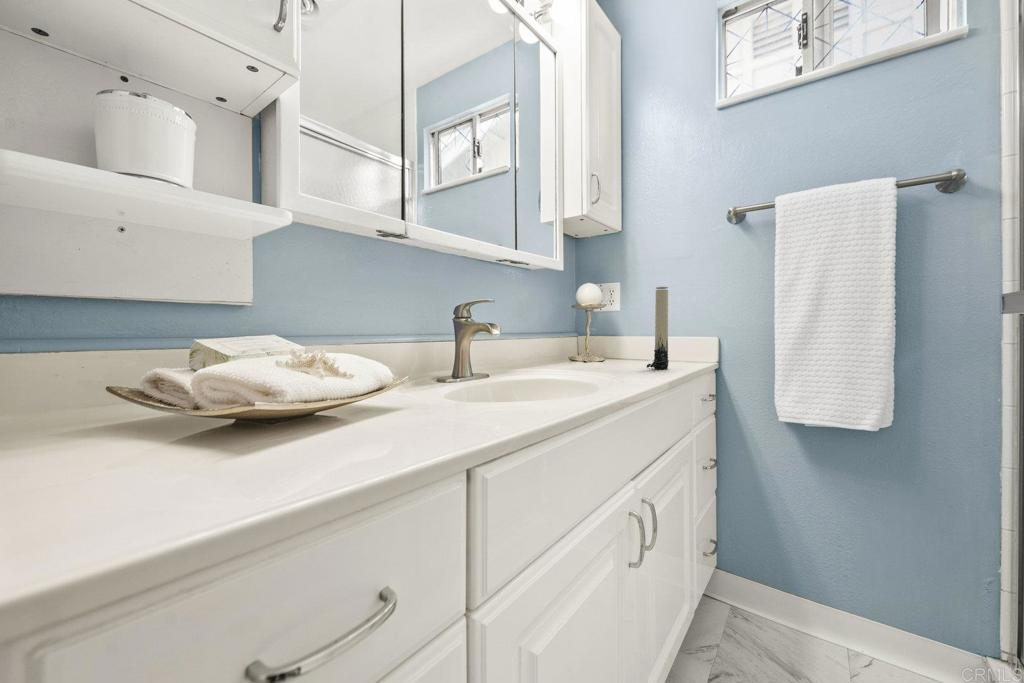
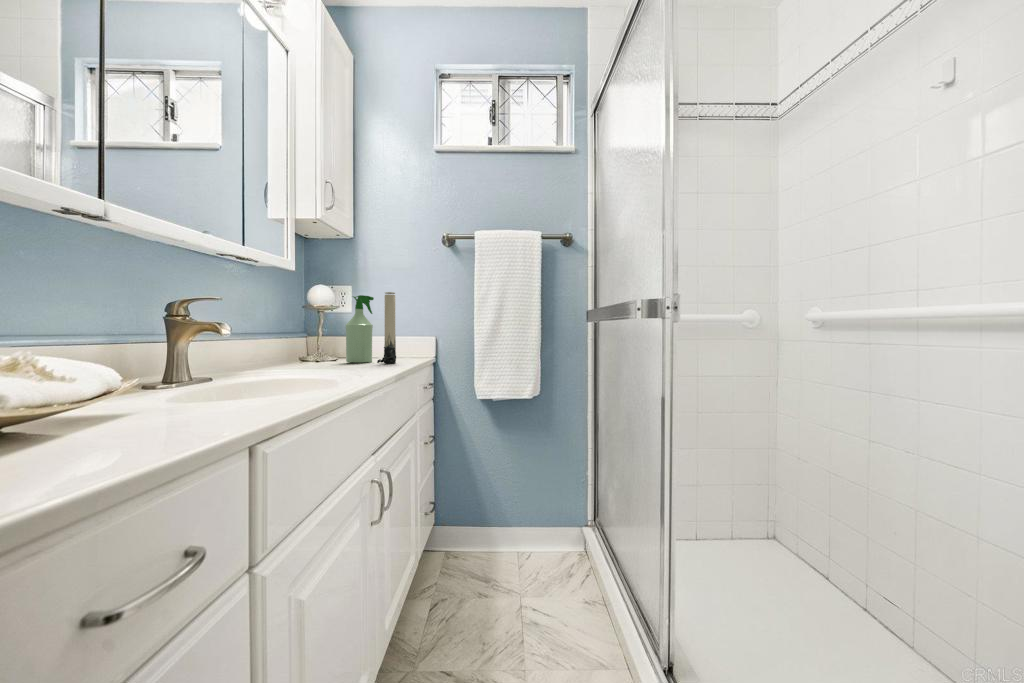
spray bottle: none [614,292,644,366] -> present [346,295,374,363]

